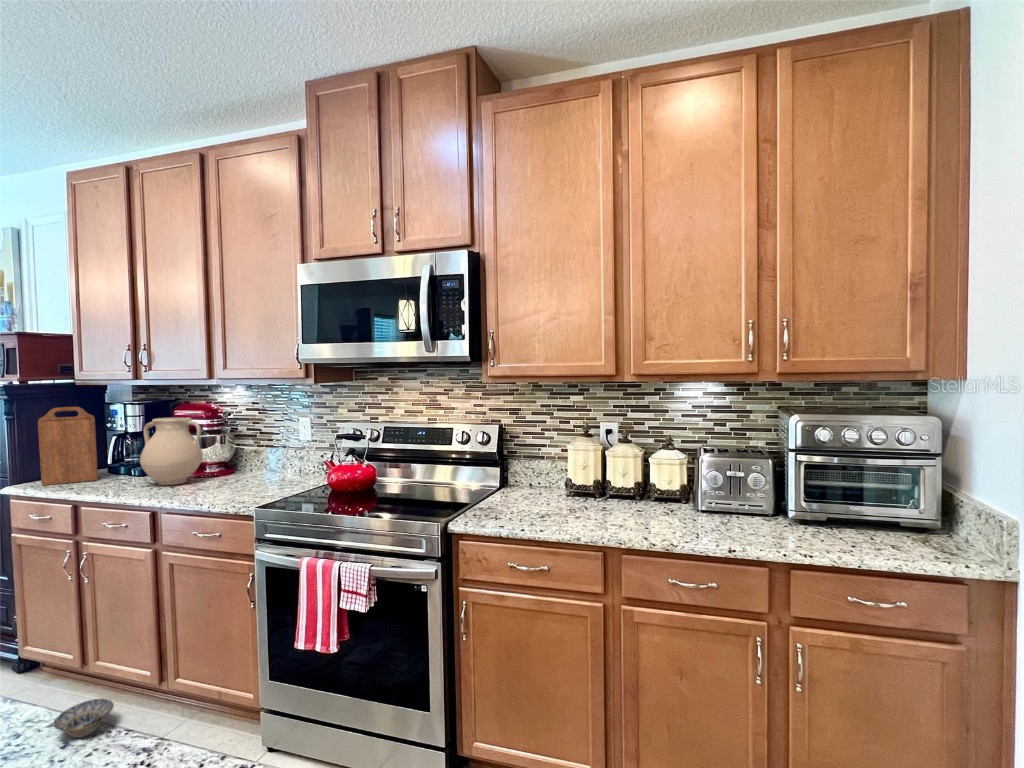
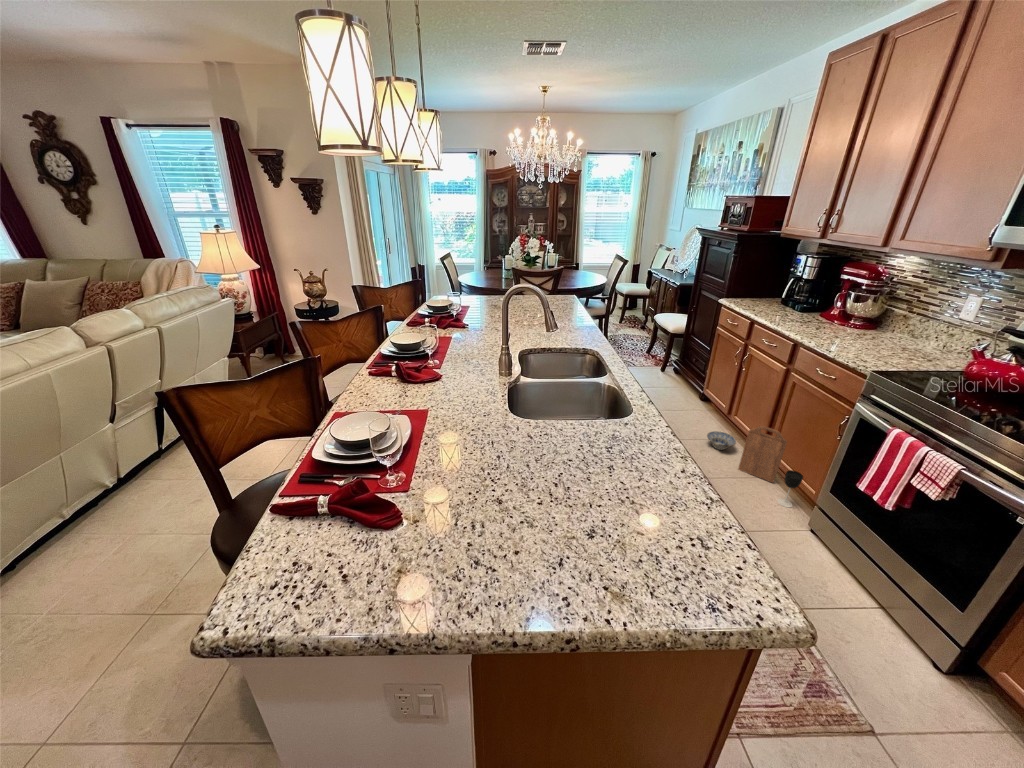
cutting board: present [38,407,98,486] -> present [738,426,787,483]
vase: present [140,418,203,485] -> none [801,273,859,327]
wine glass: none [208,684,234,749] -> present [777,470,803,507]

